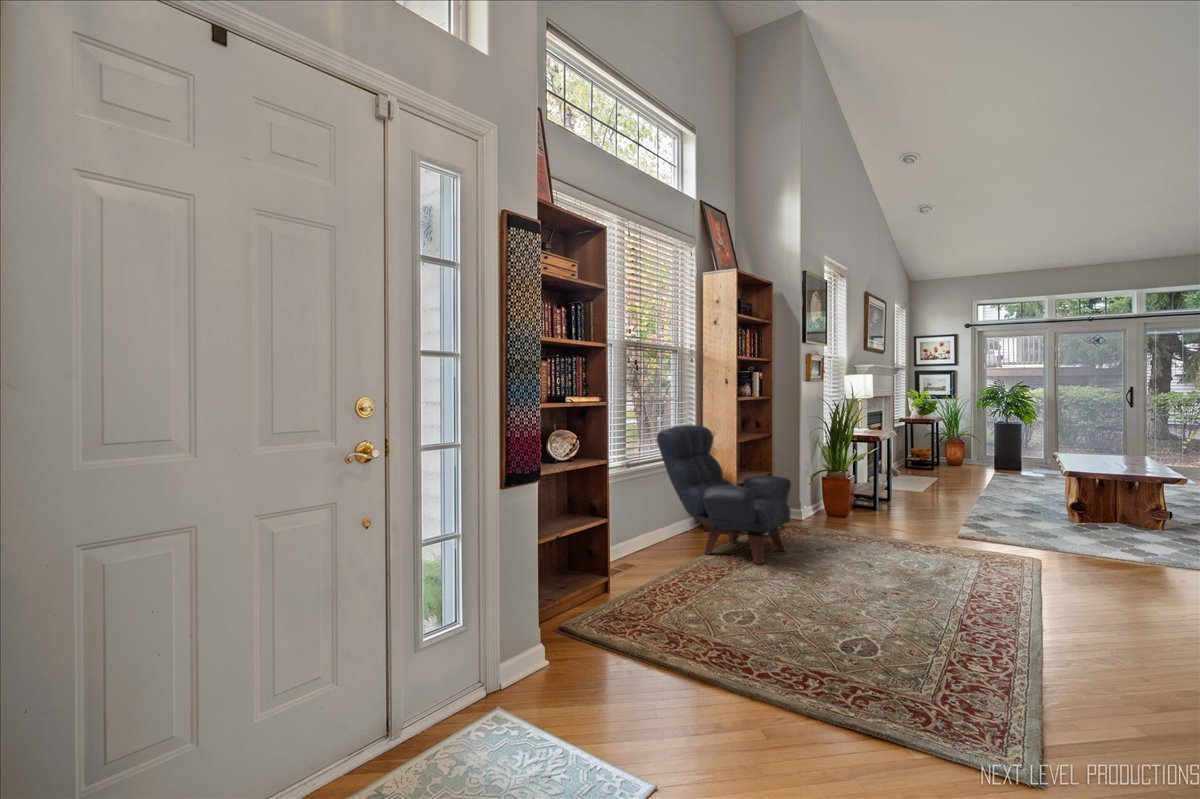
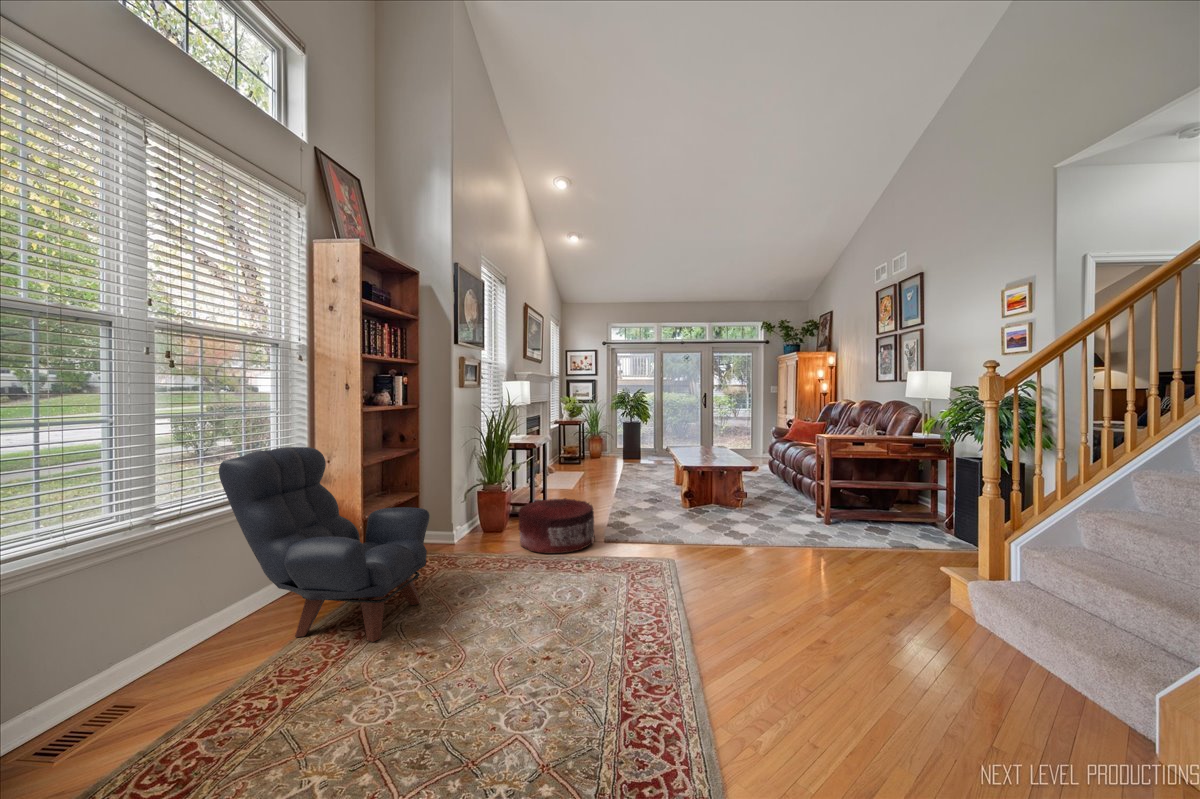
pouf: none [864,489,948,538] -> present [518,498,595,554]

